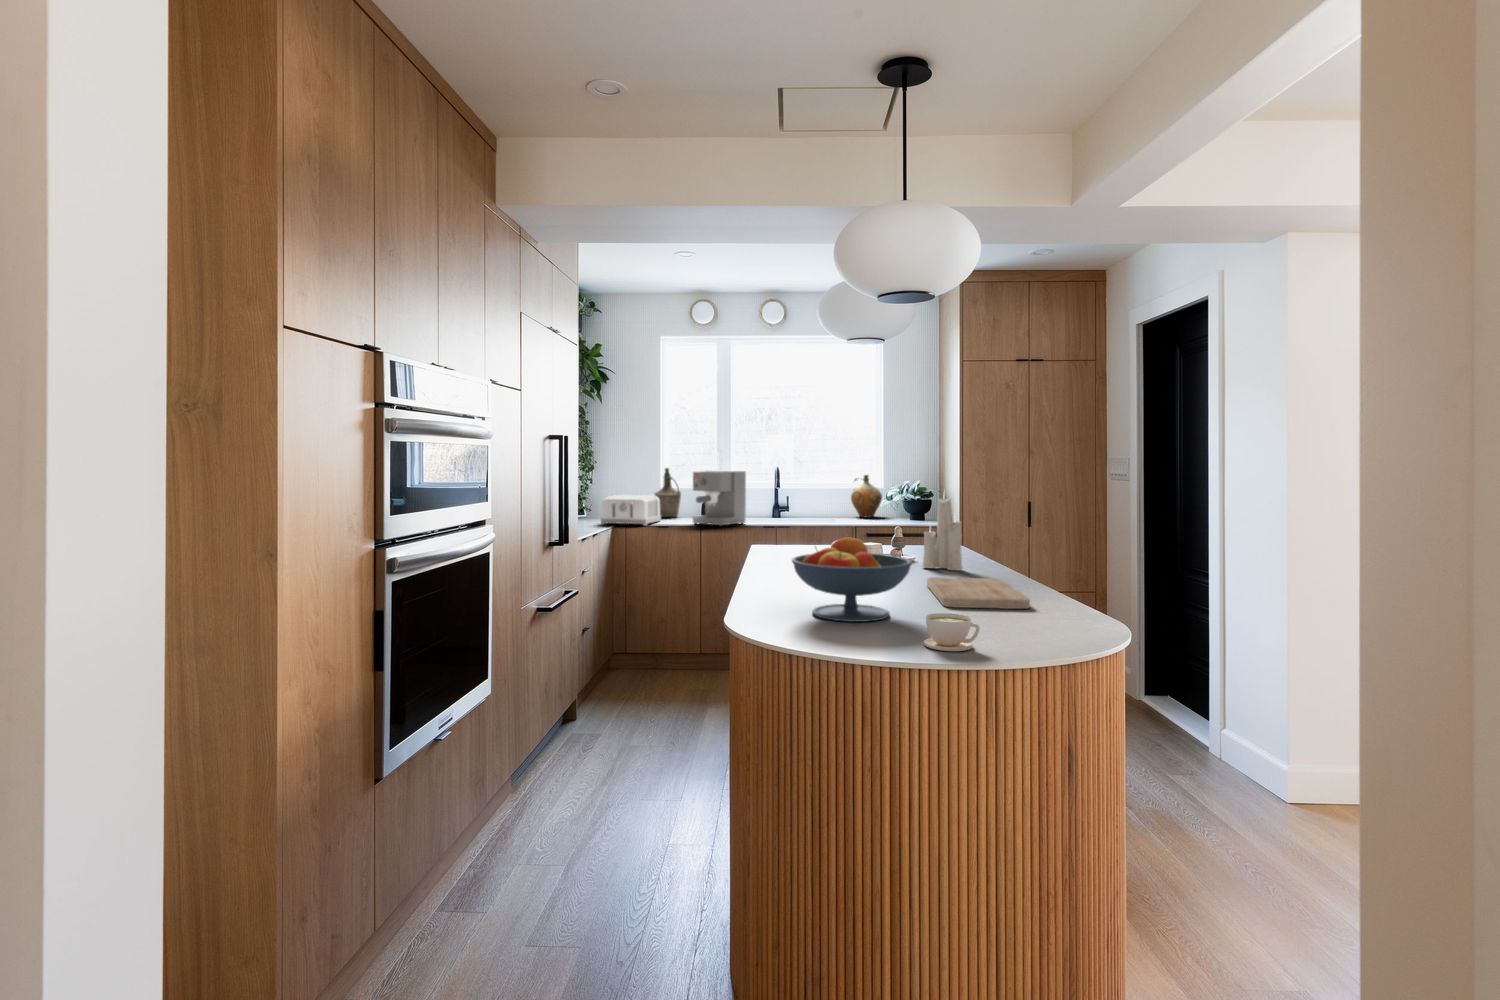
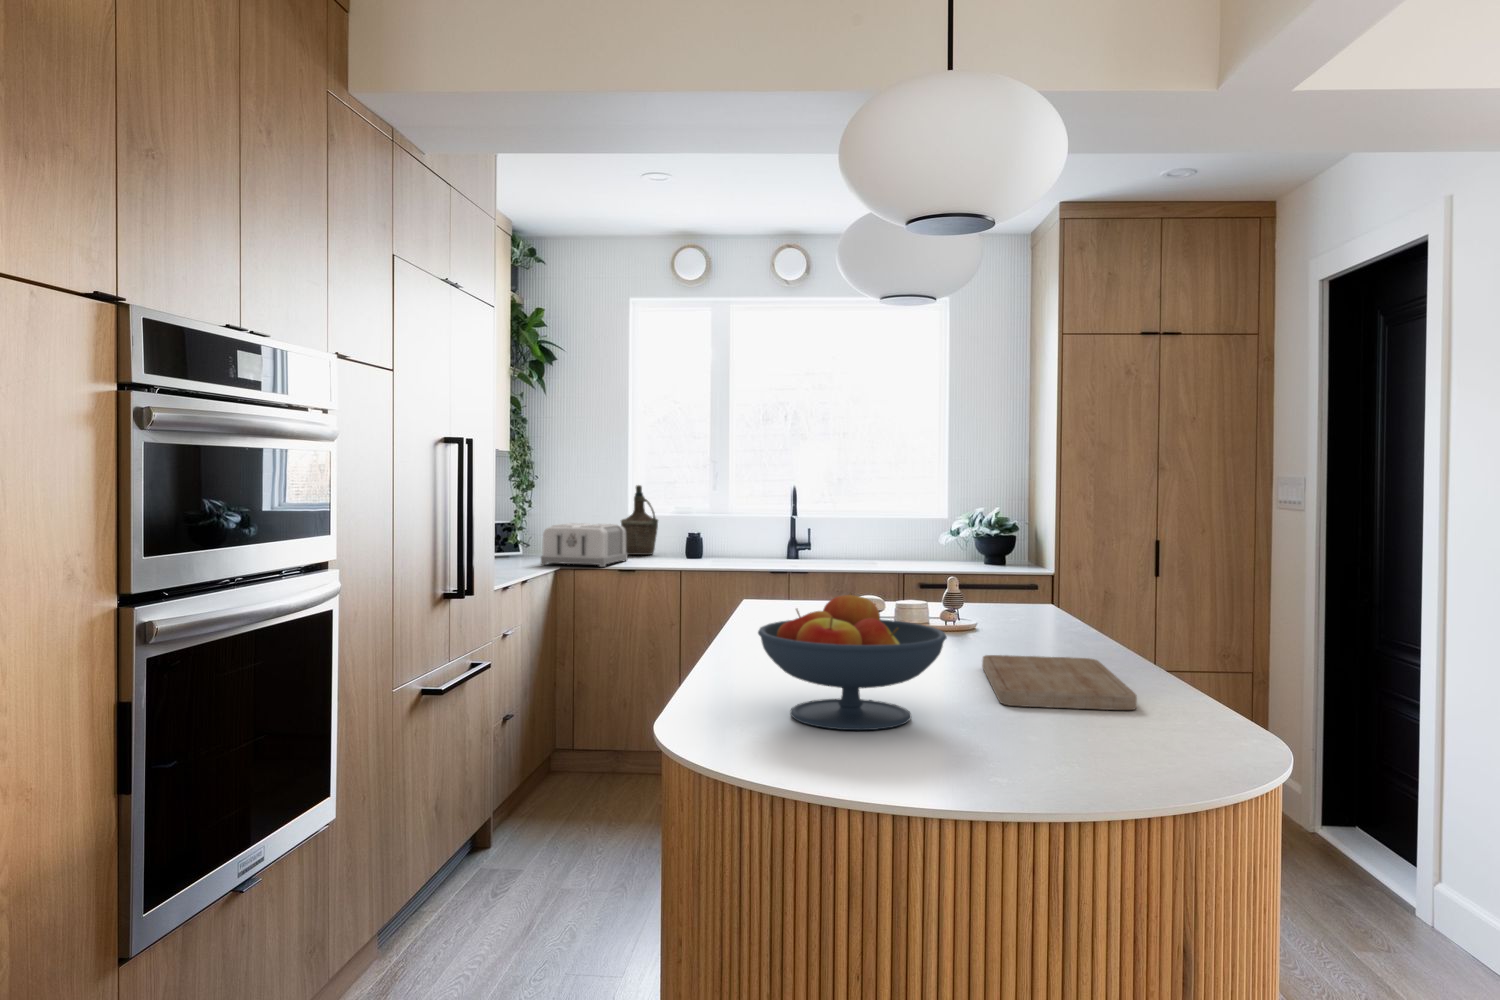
coffee maker: present [693,471,746,526] -> none [671,490,746,569]
ceramic jug: present [851,475,882,517] -> none [899,497,943,558]
candle: present [922,498,962,570] -> none [982,513,1043,643]
coffee cup: present [924,613,980,651] -> none [953,723,1043,789]

